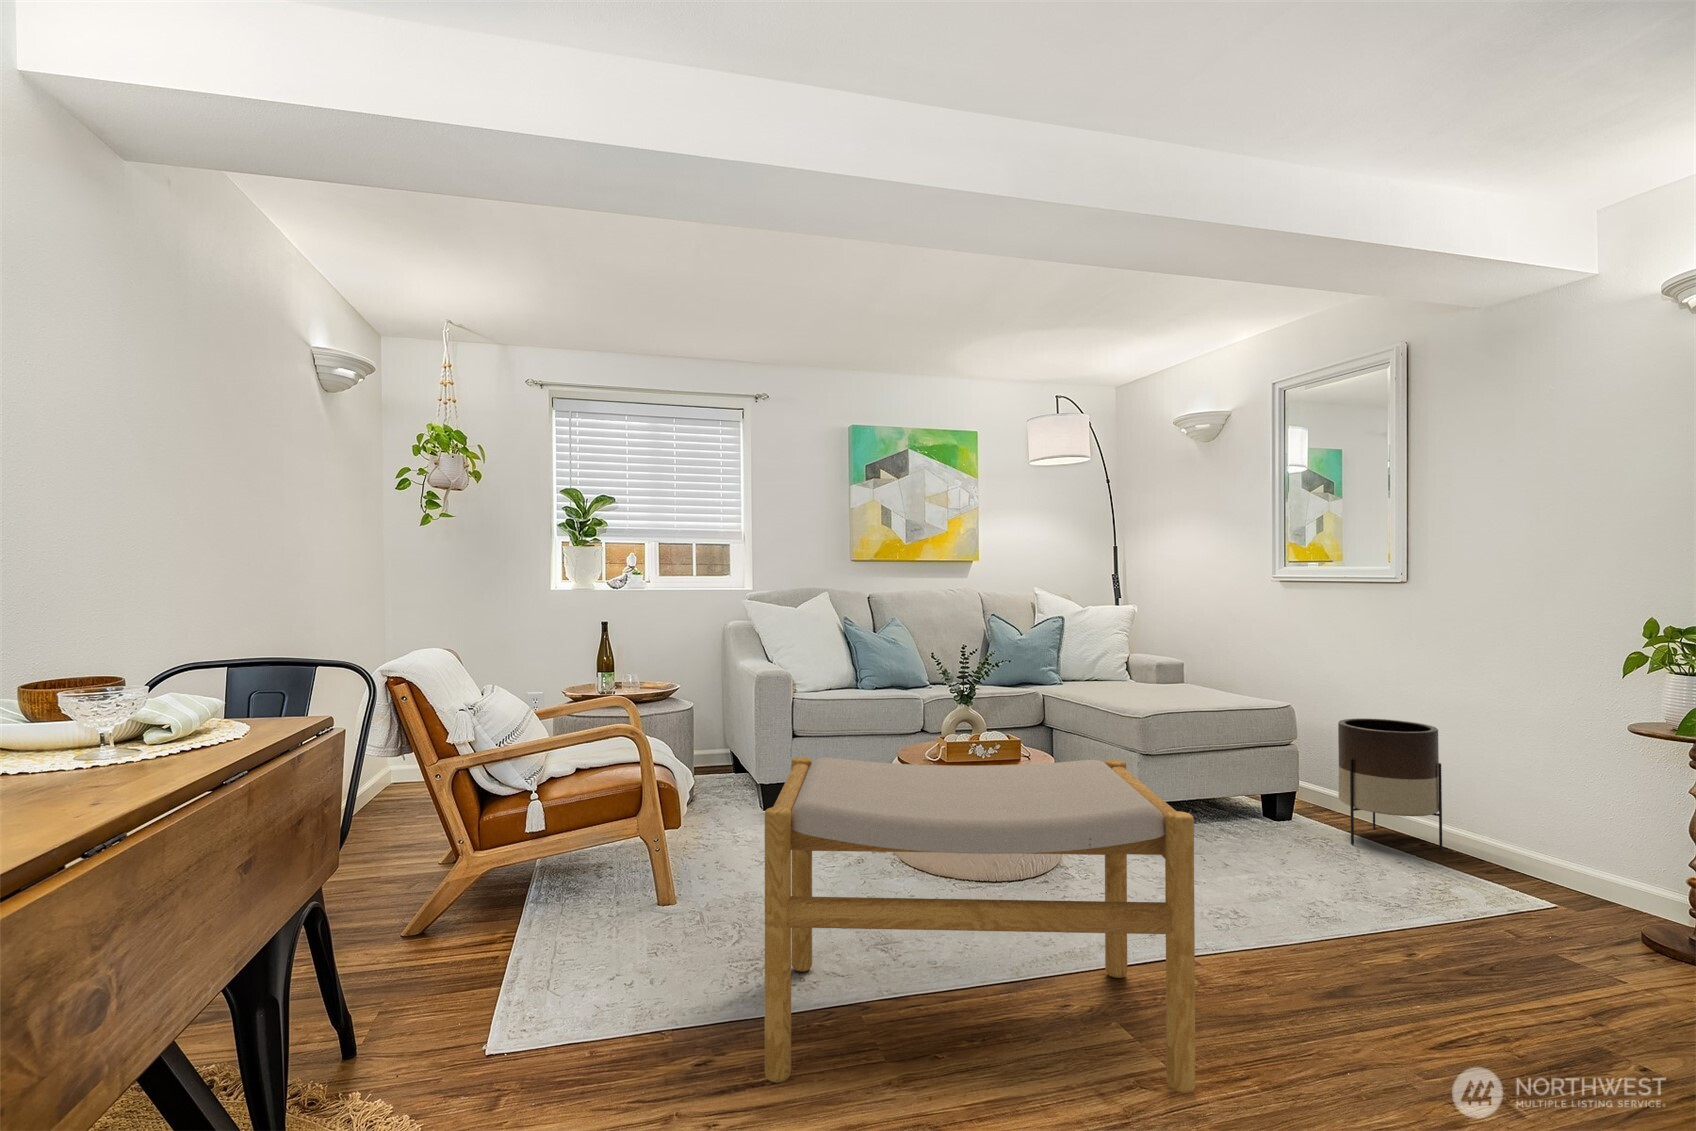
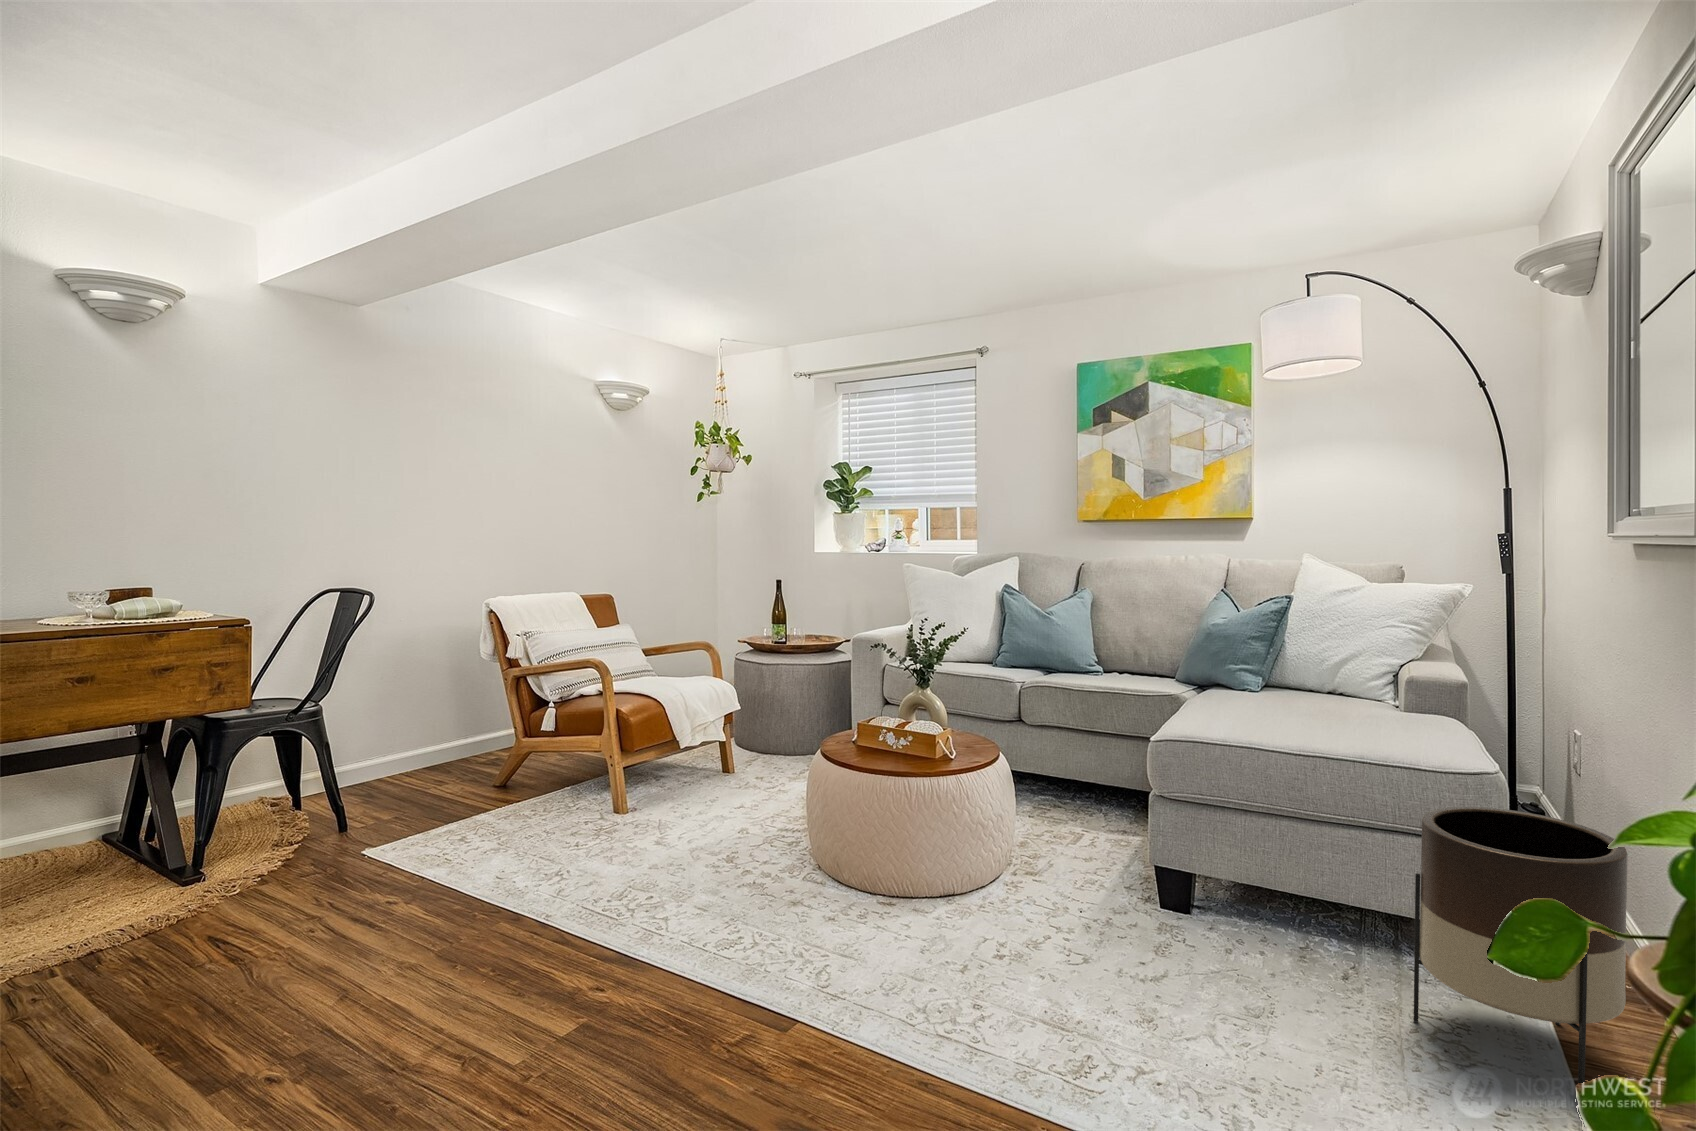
footstool: present [765,757,1196,1093] -> none [368,706,697,1071]

